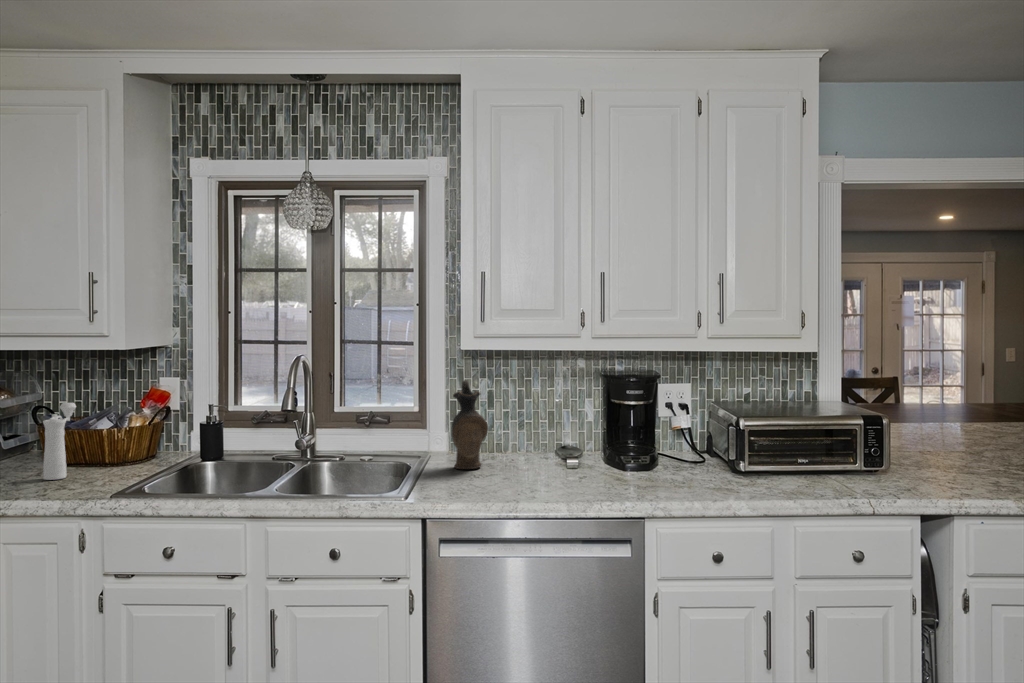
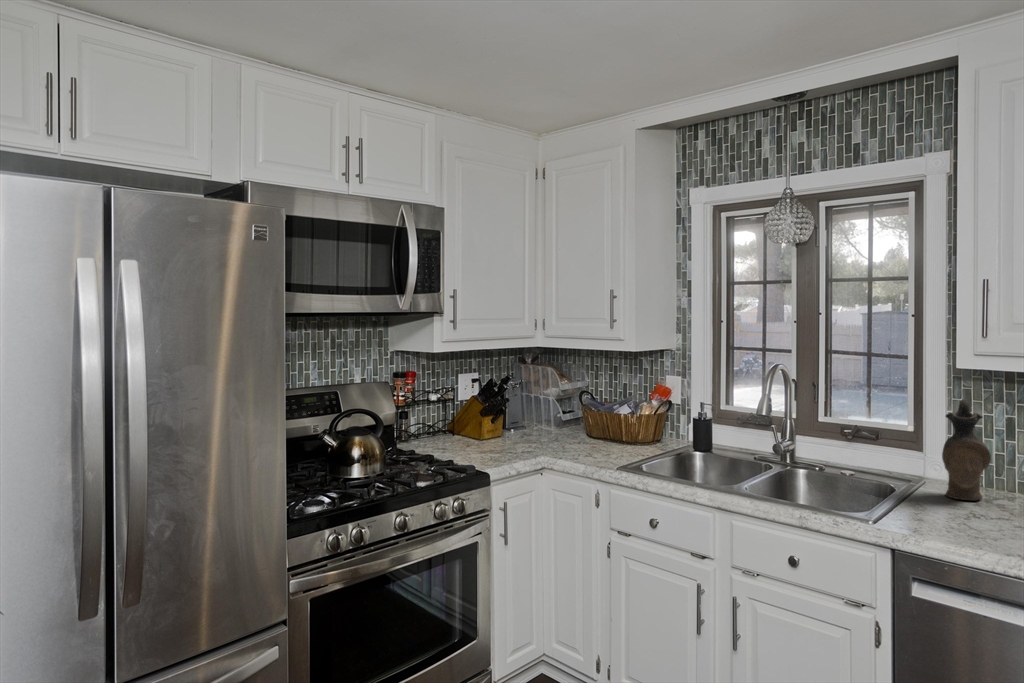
pepper mill: present [43,403,76,480] -> none [580,394,603,452]

